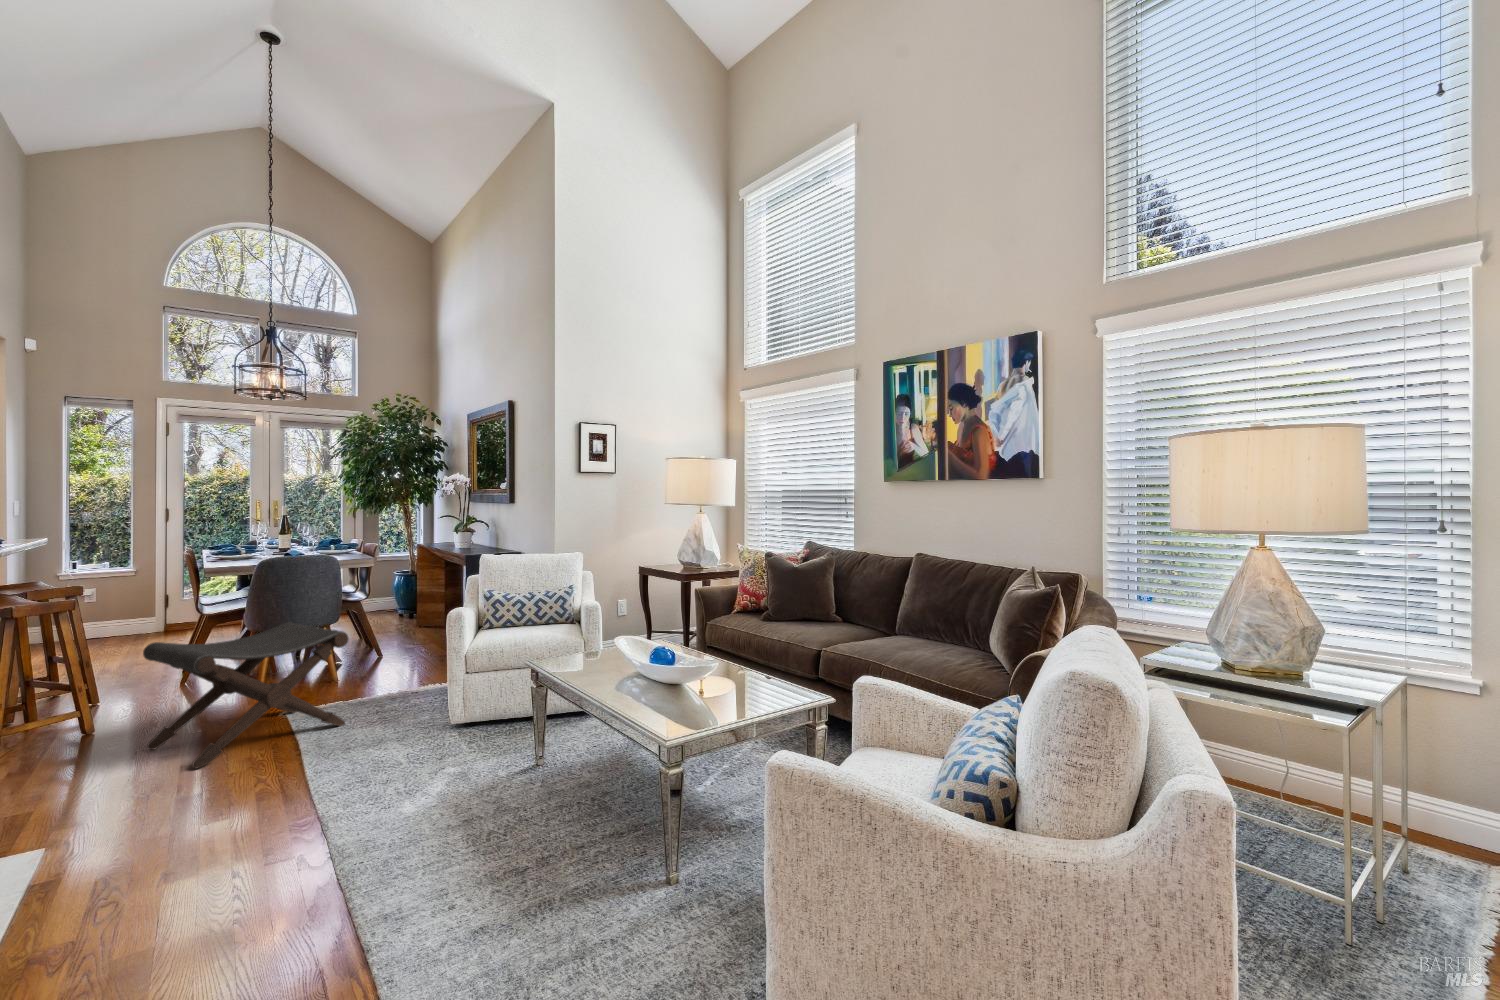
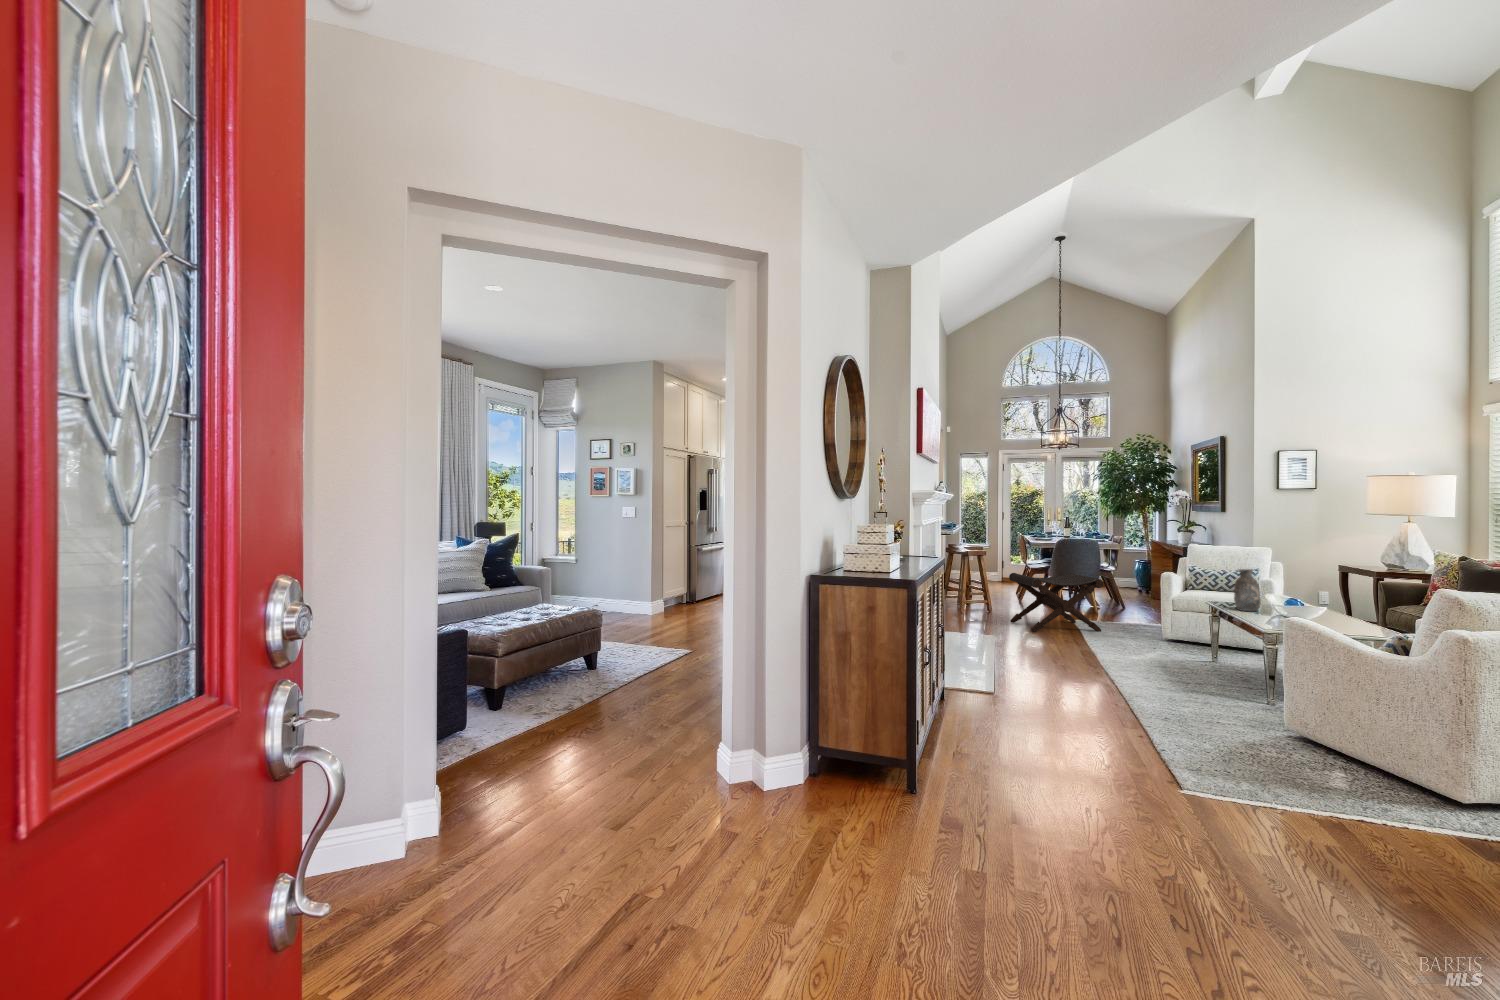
decorative vase: none [568,600,605,671] -> present [1234,569,1261,611]

